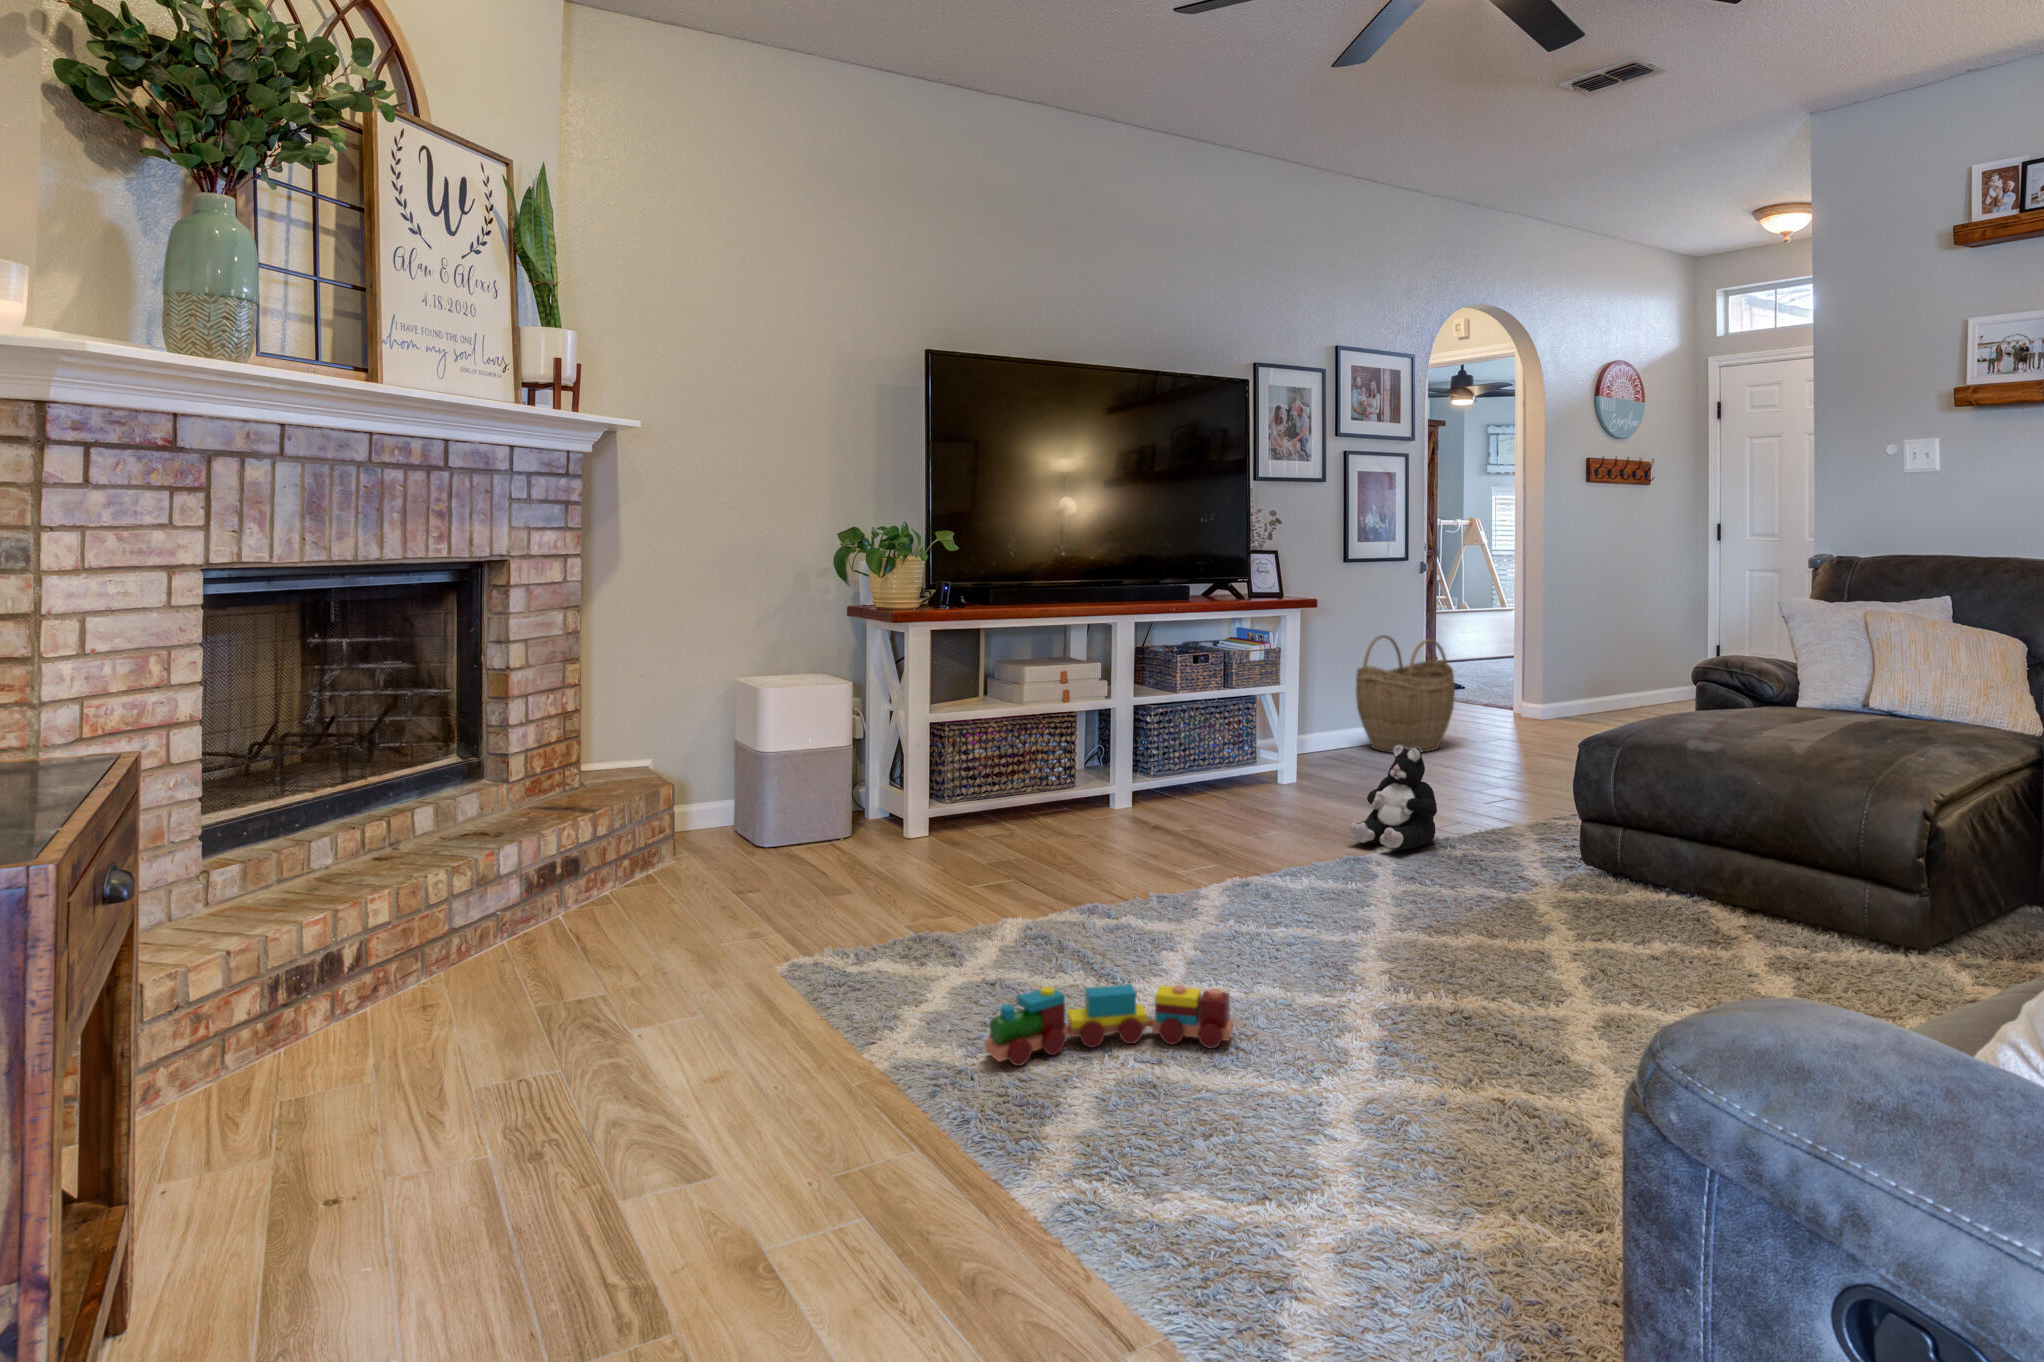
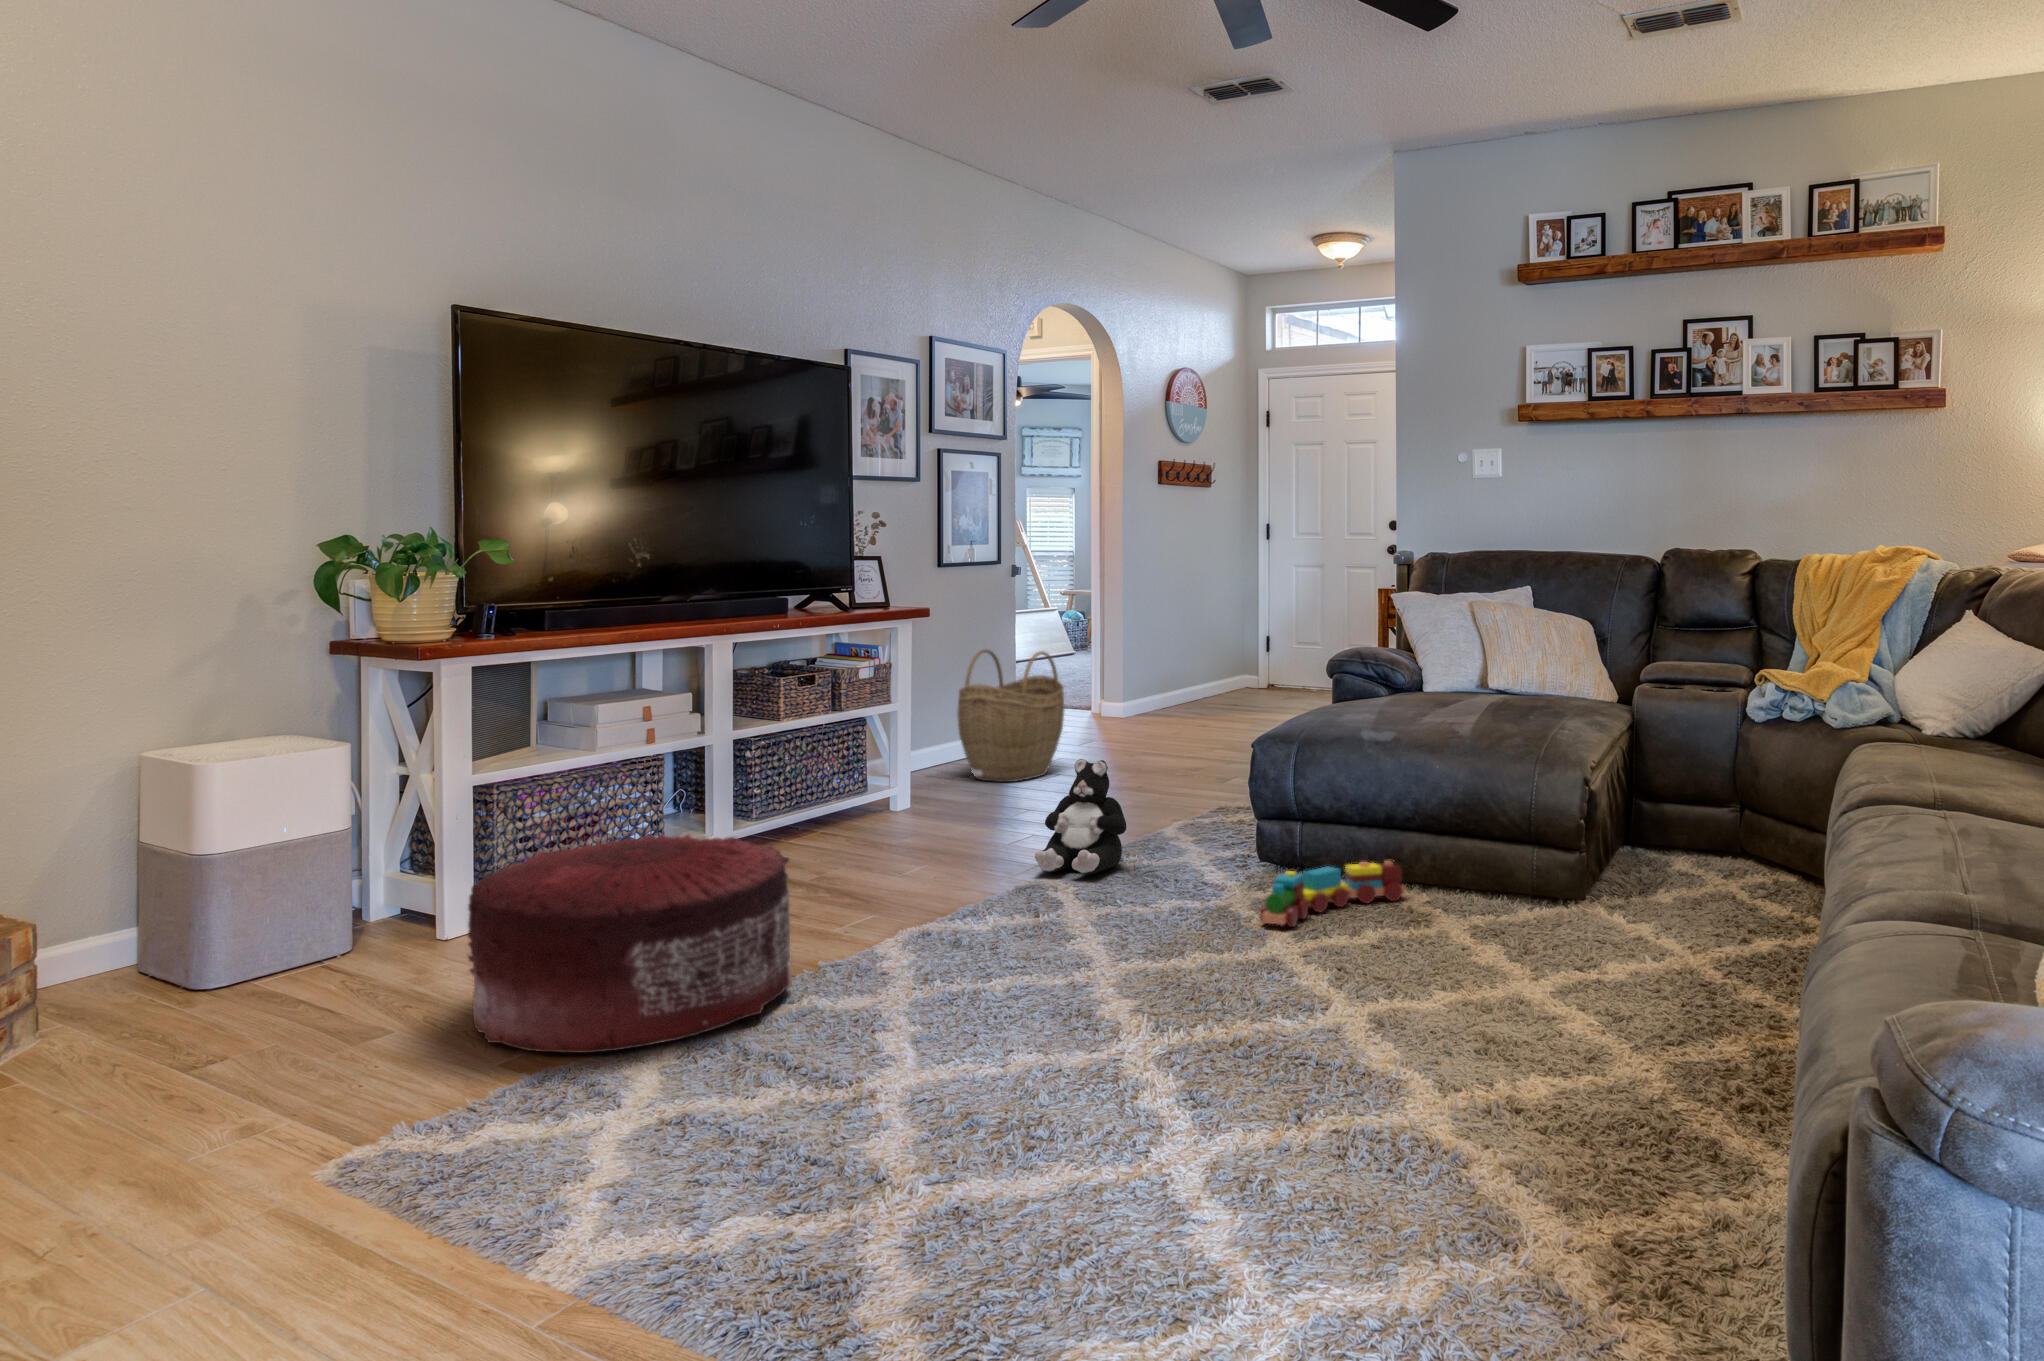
pouf: none [868,777,1095,941] -> present [468,834,792,1053]
toy train: present [985,984,1233,1066] -> present [1259,861,1405,927]

